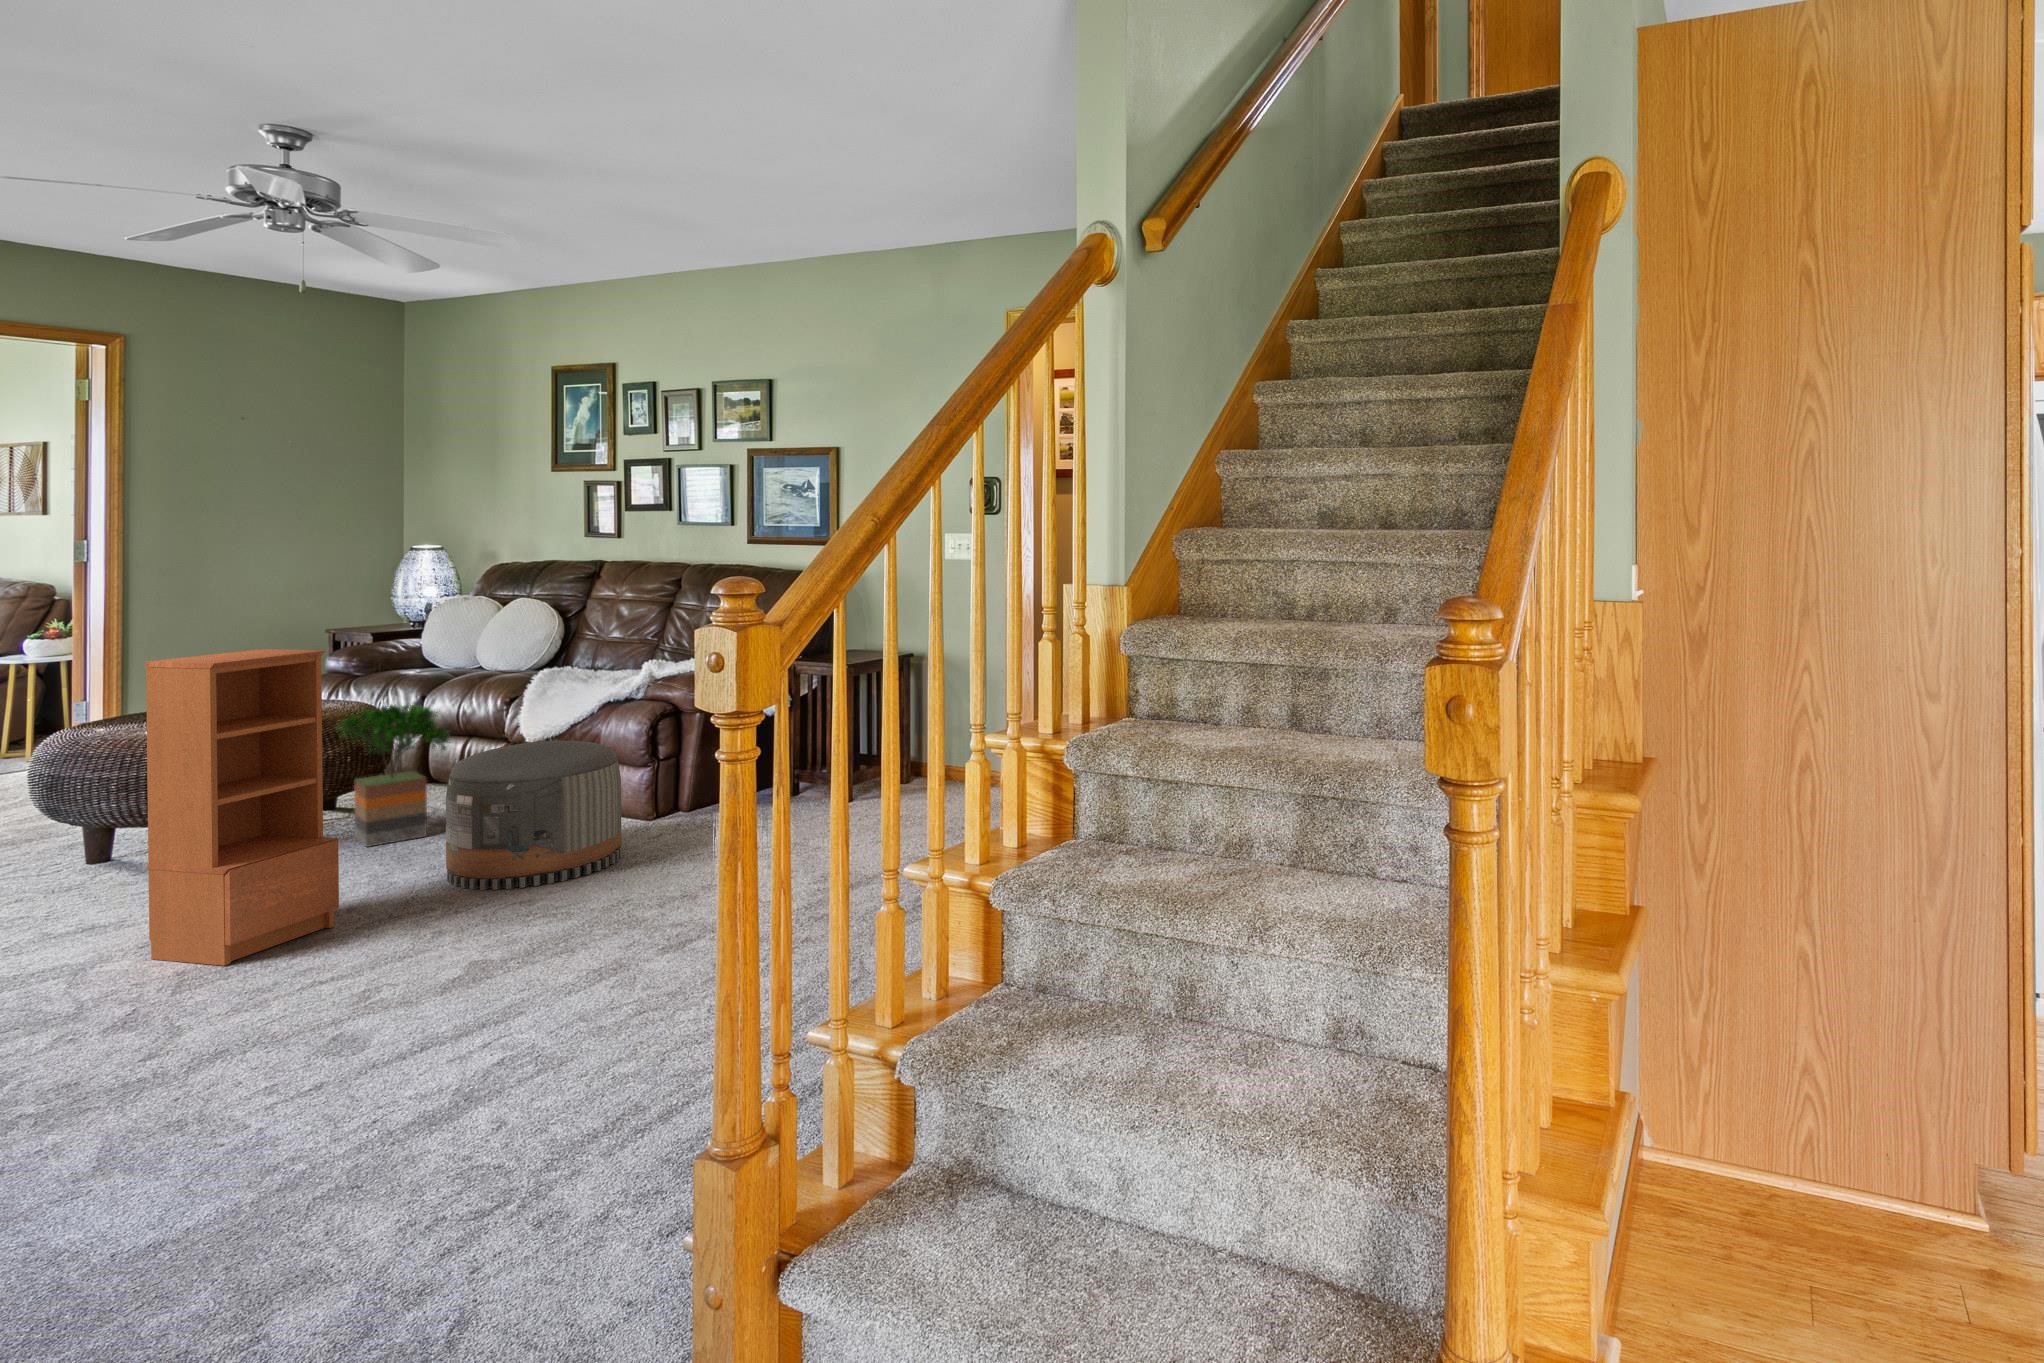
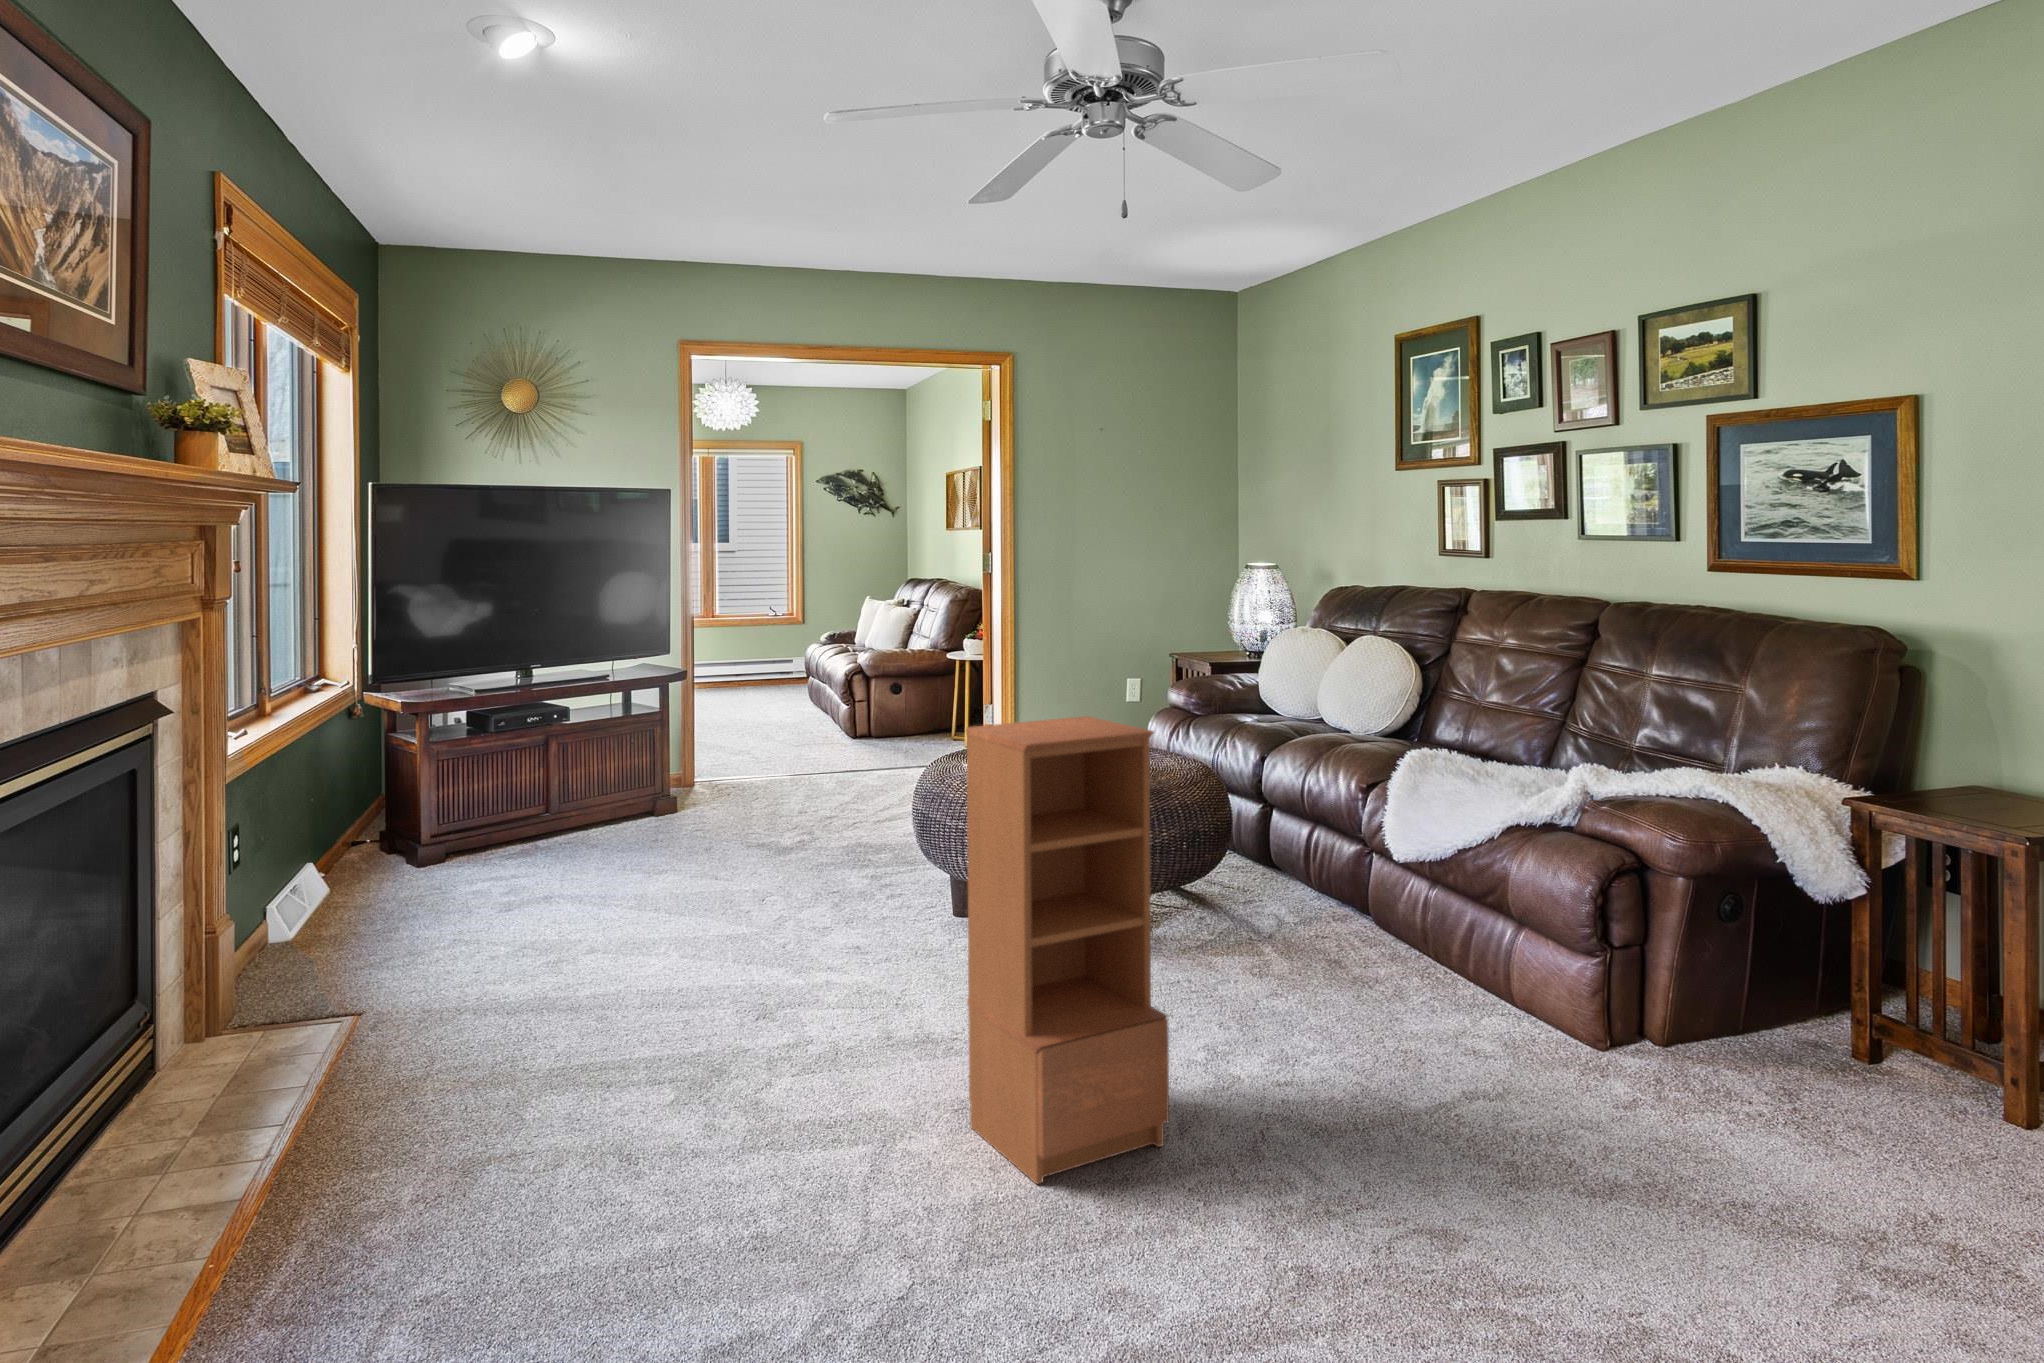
potted tree: present [338,705,450,847] -> none [1170,779,1303,975]
pouf: present [446,741,622,890] -> none [1300,889,1561,1161]

